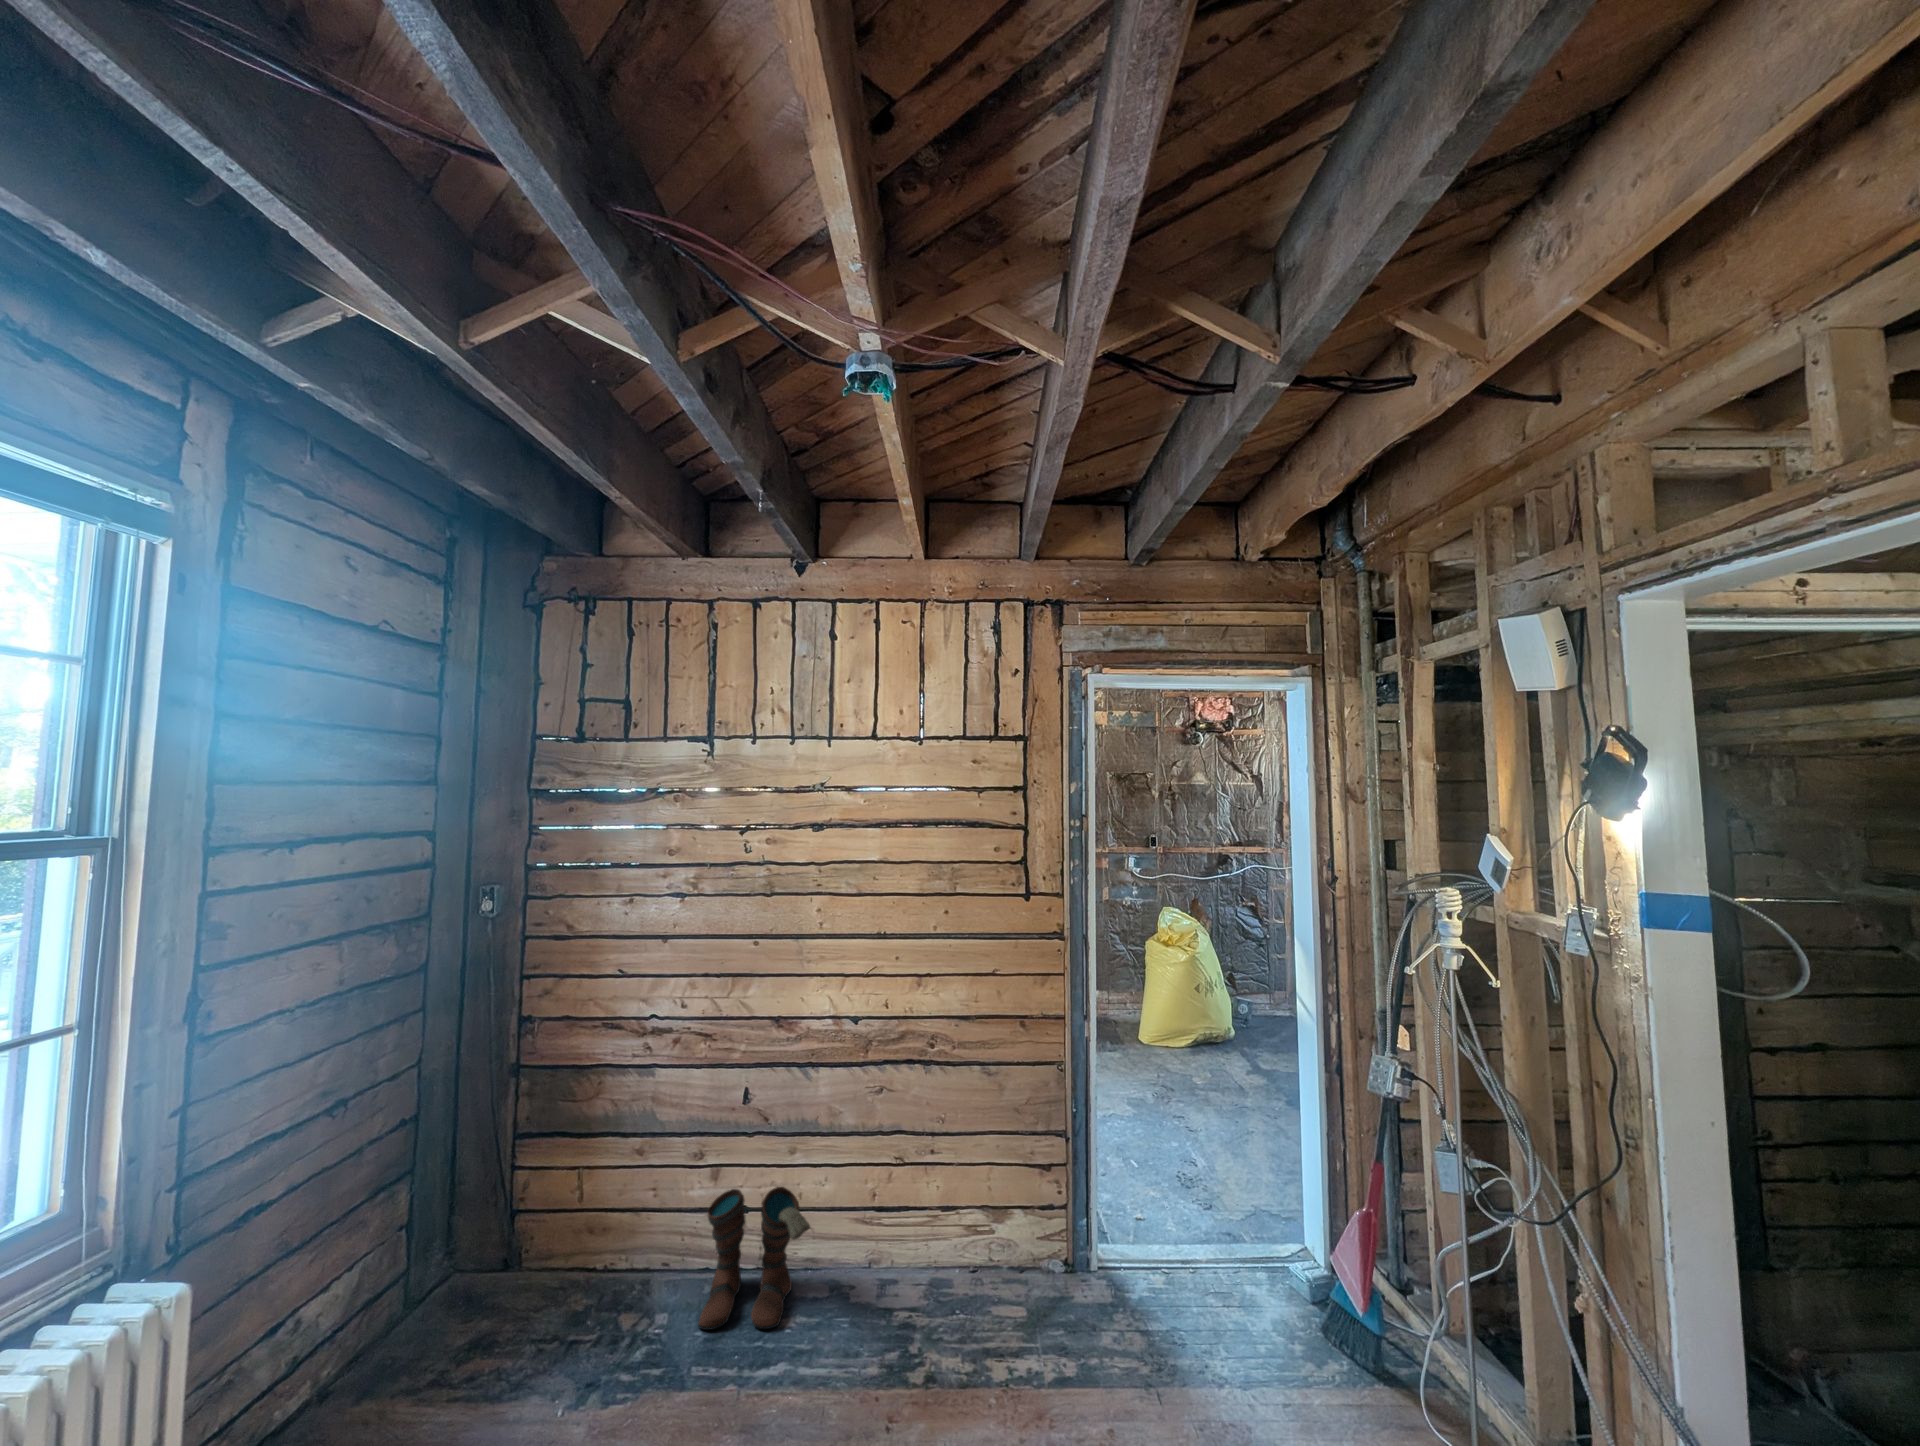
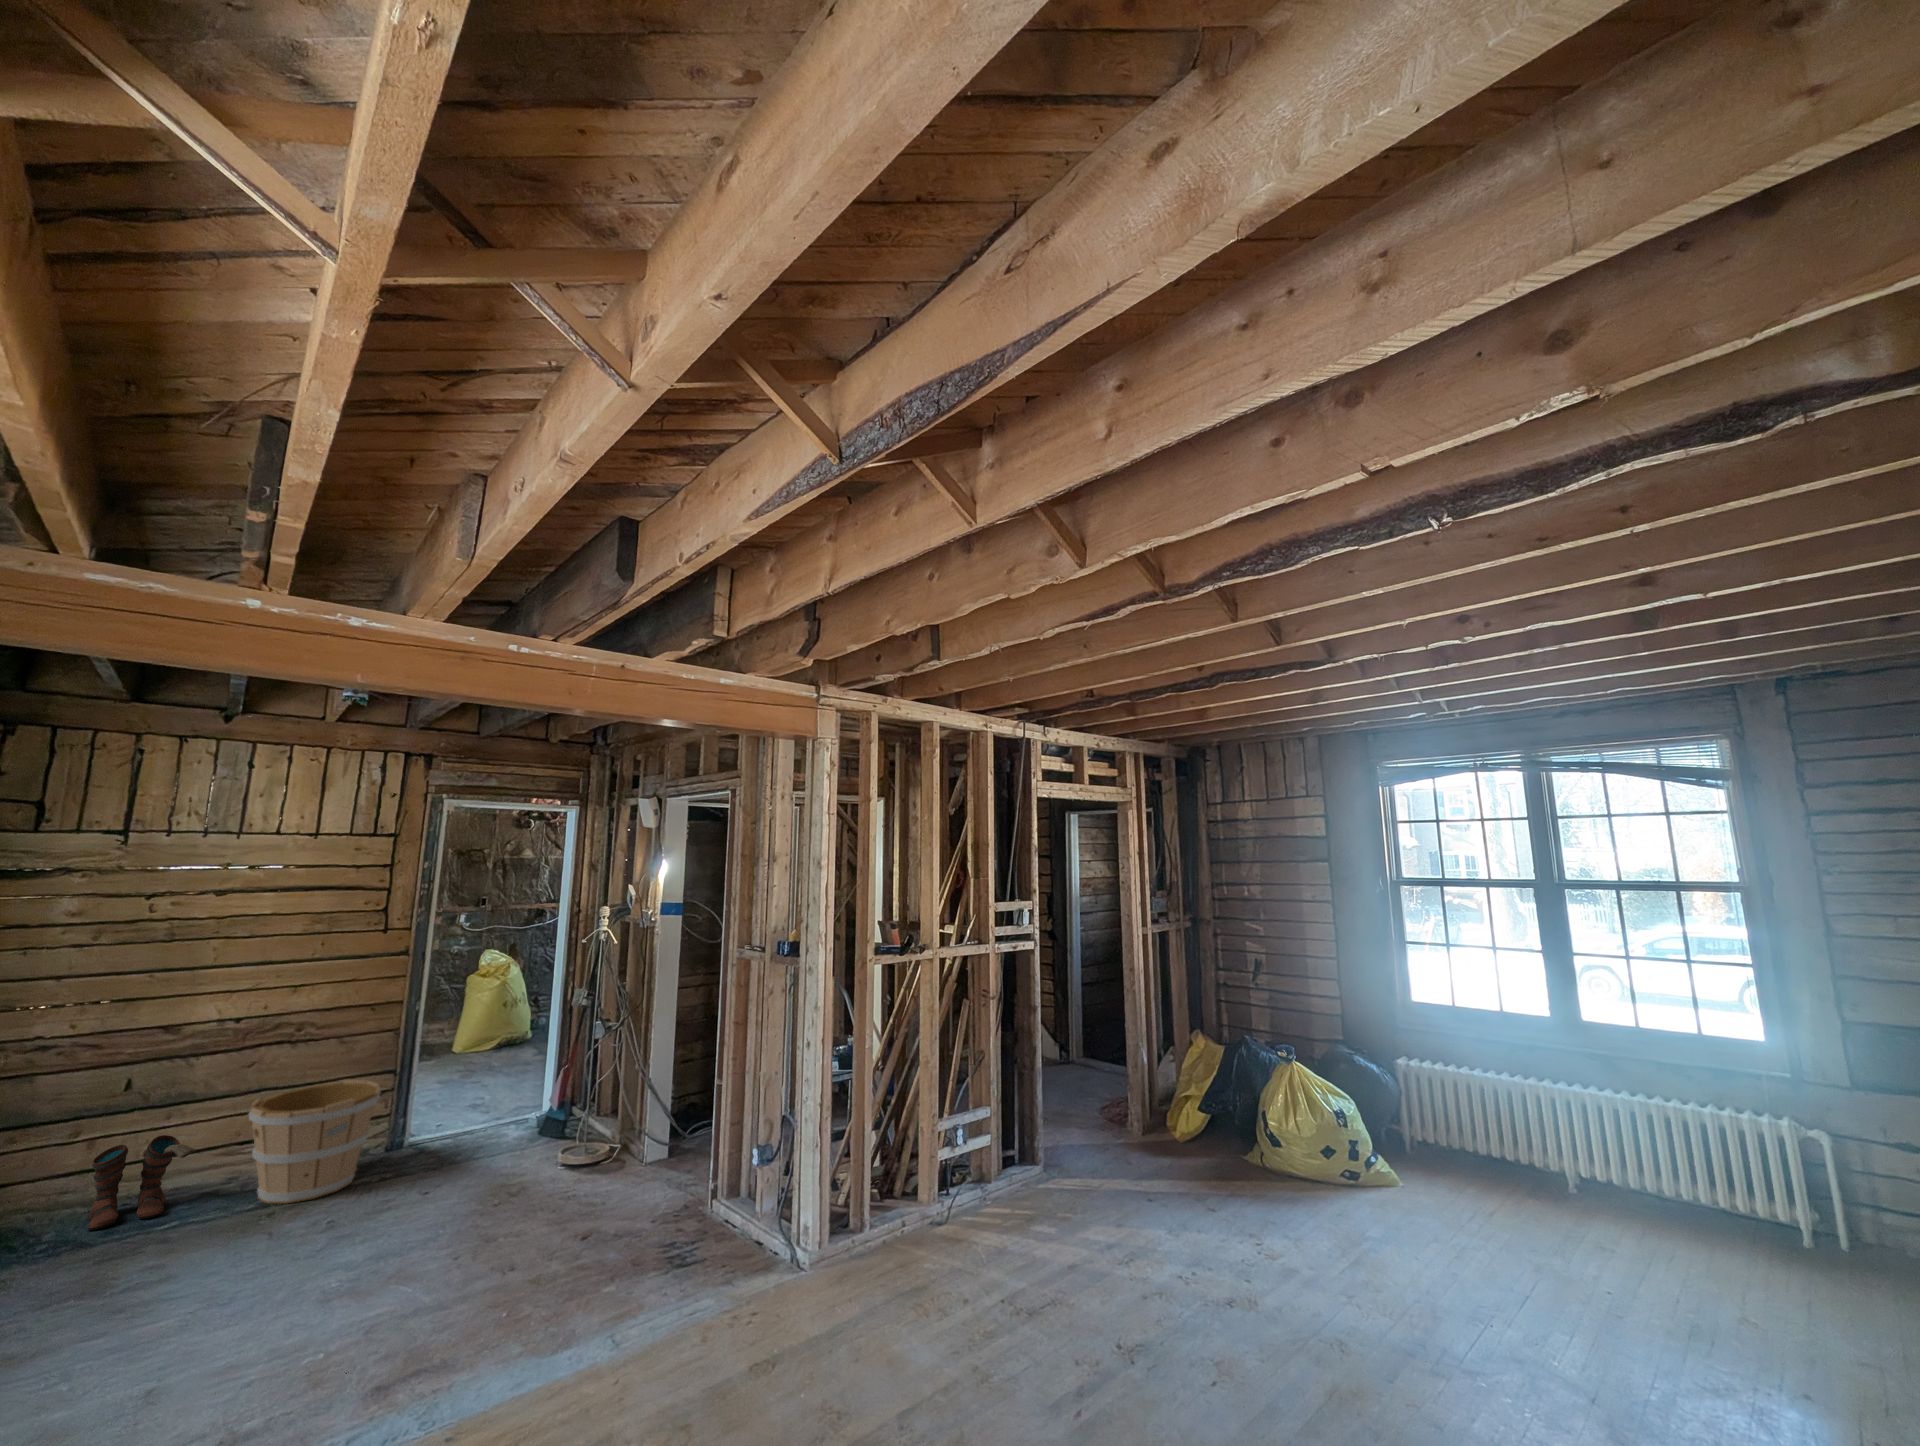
wooden bucket: none [864,1142,1046,1391] -> present [249,1080,381,1204]

